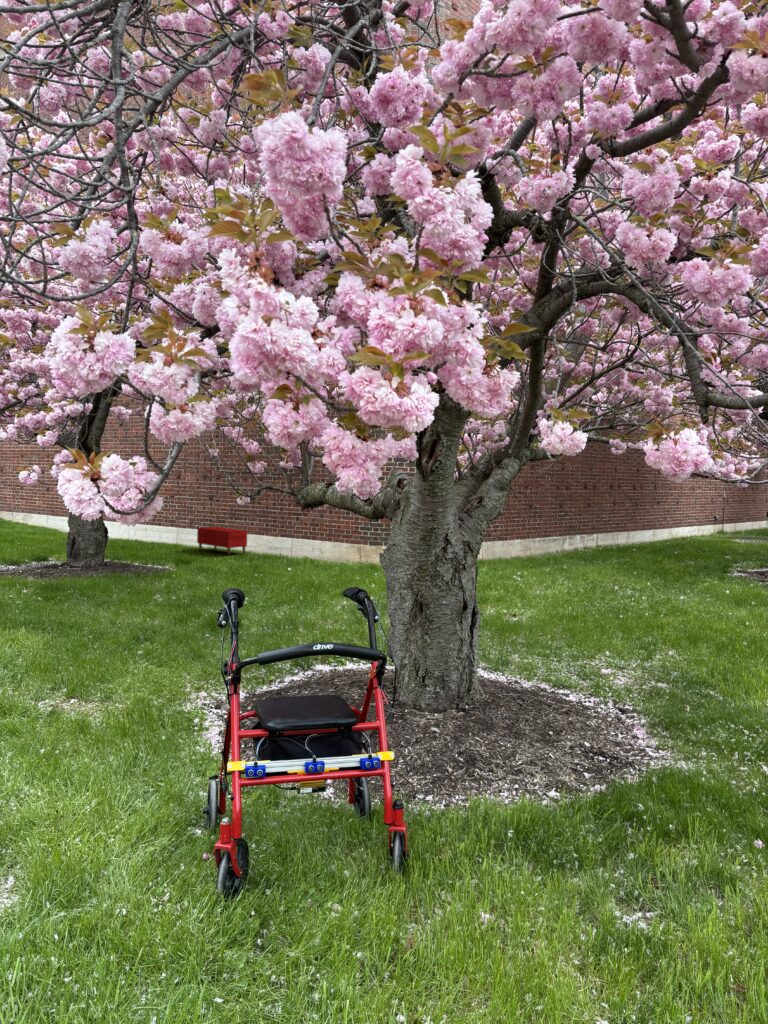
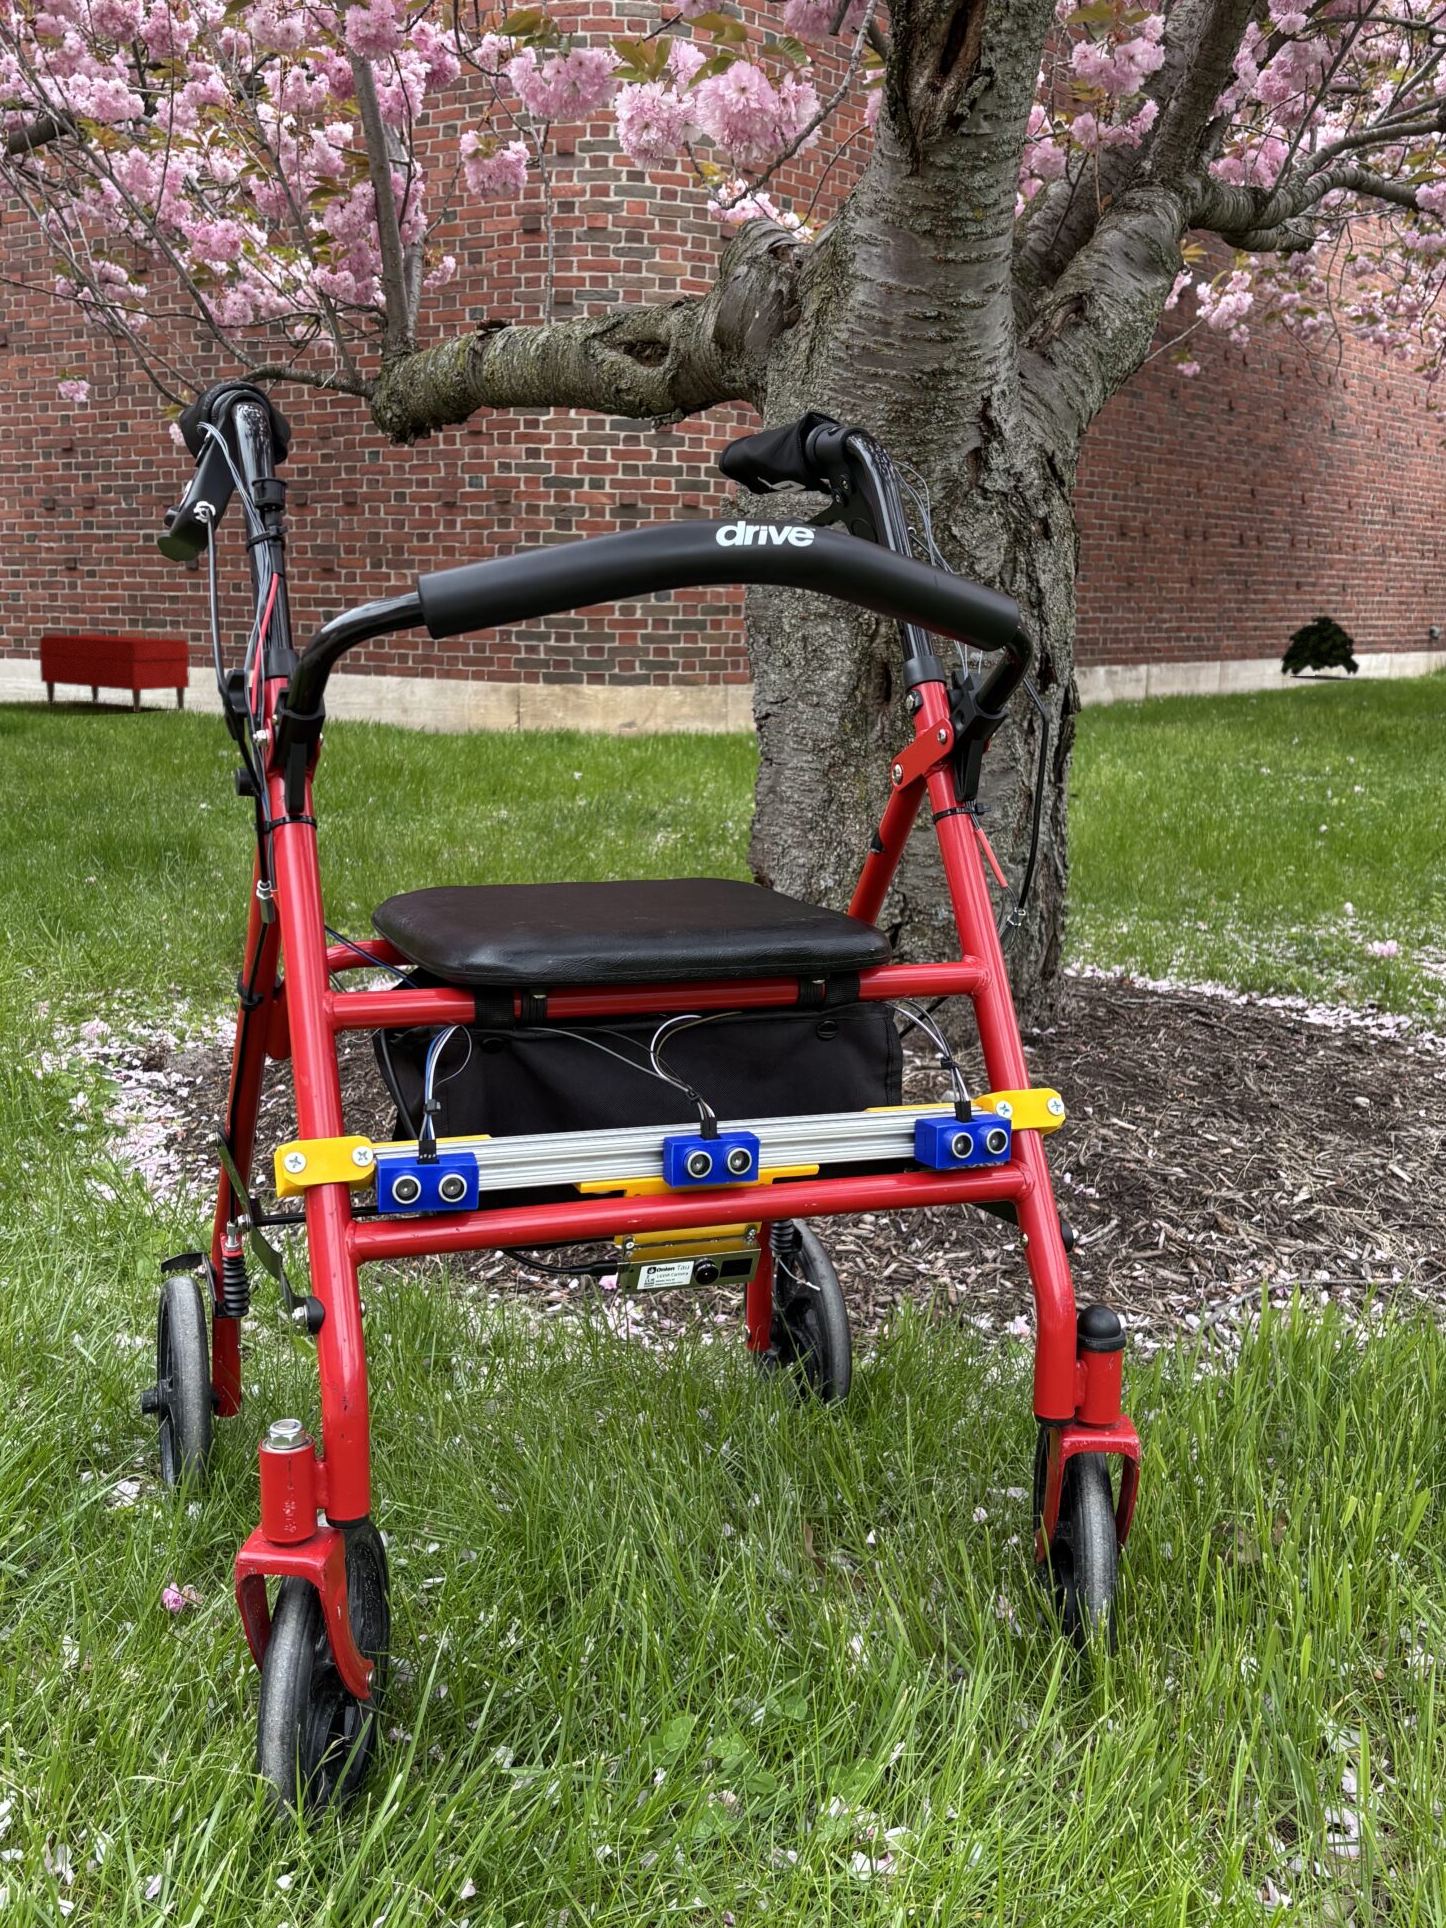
potted plant: none [645,517,675,540] -> present [1281,616,1359,676]

